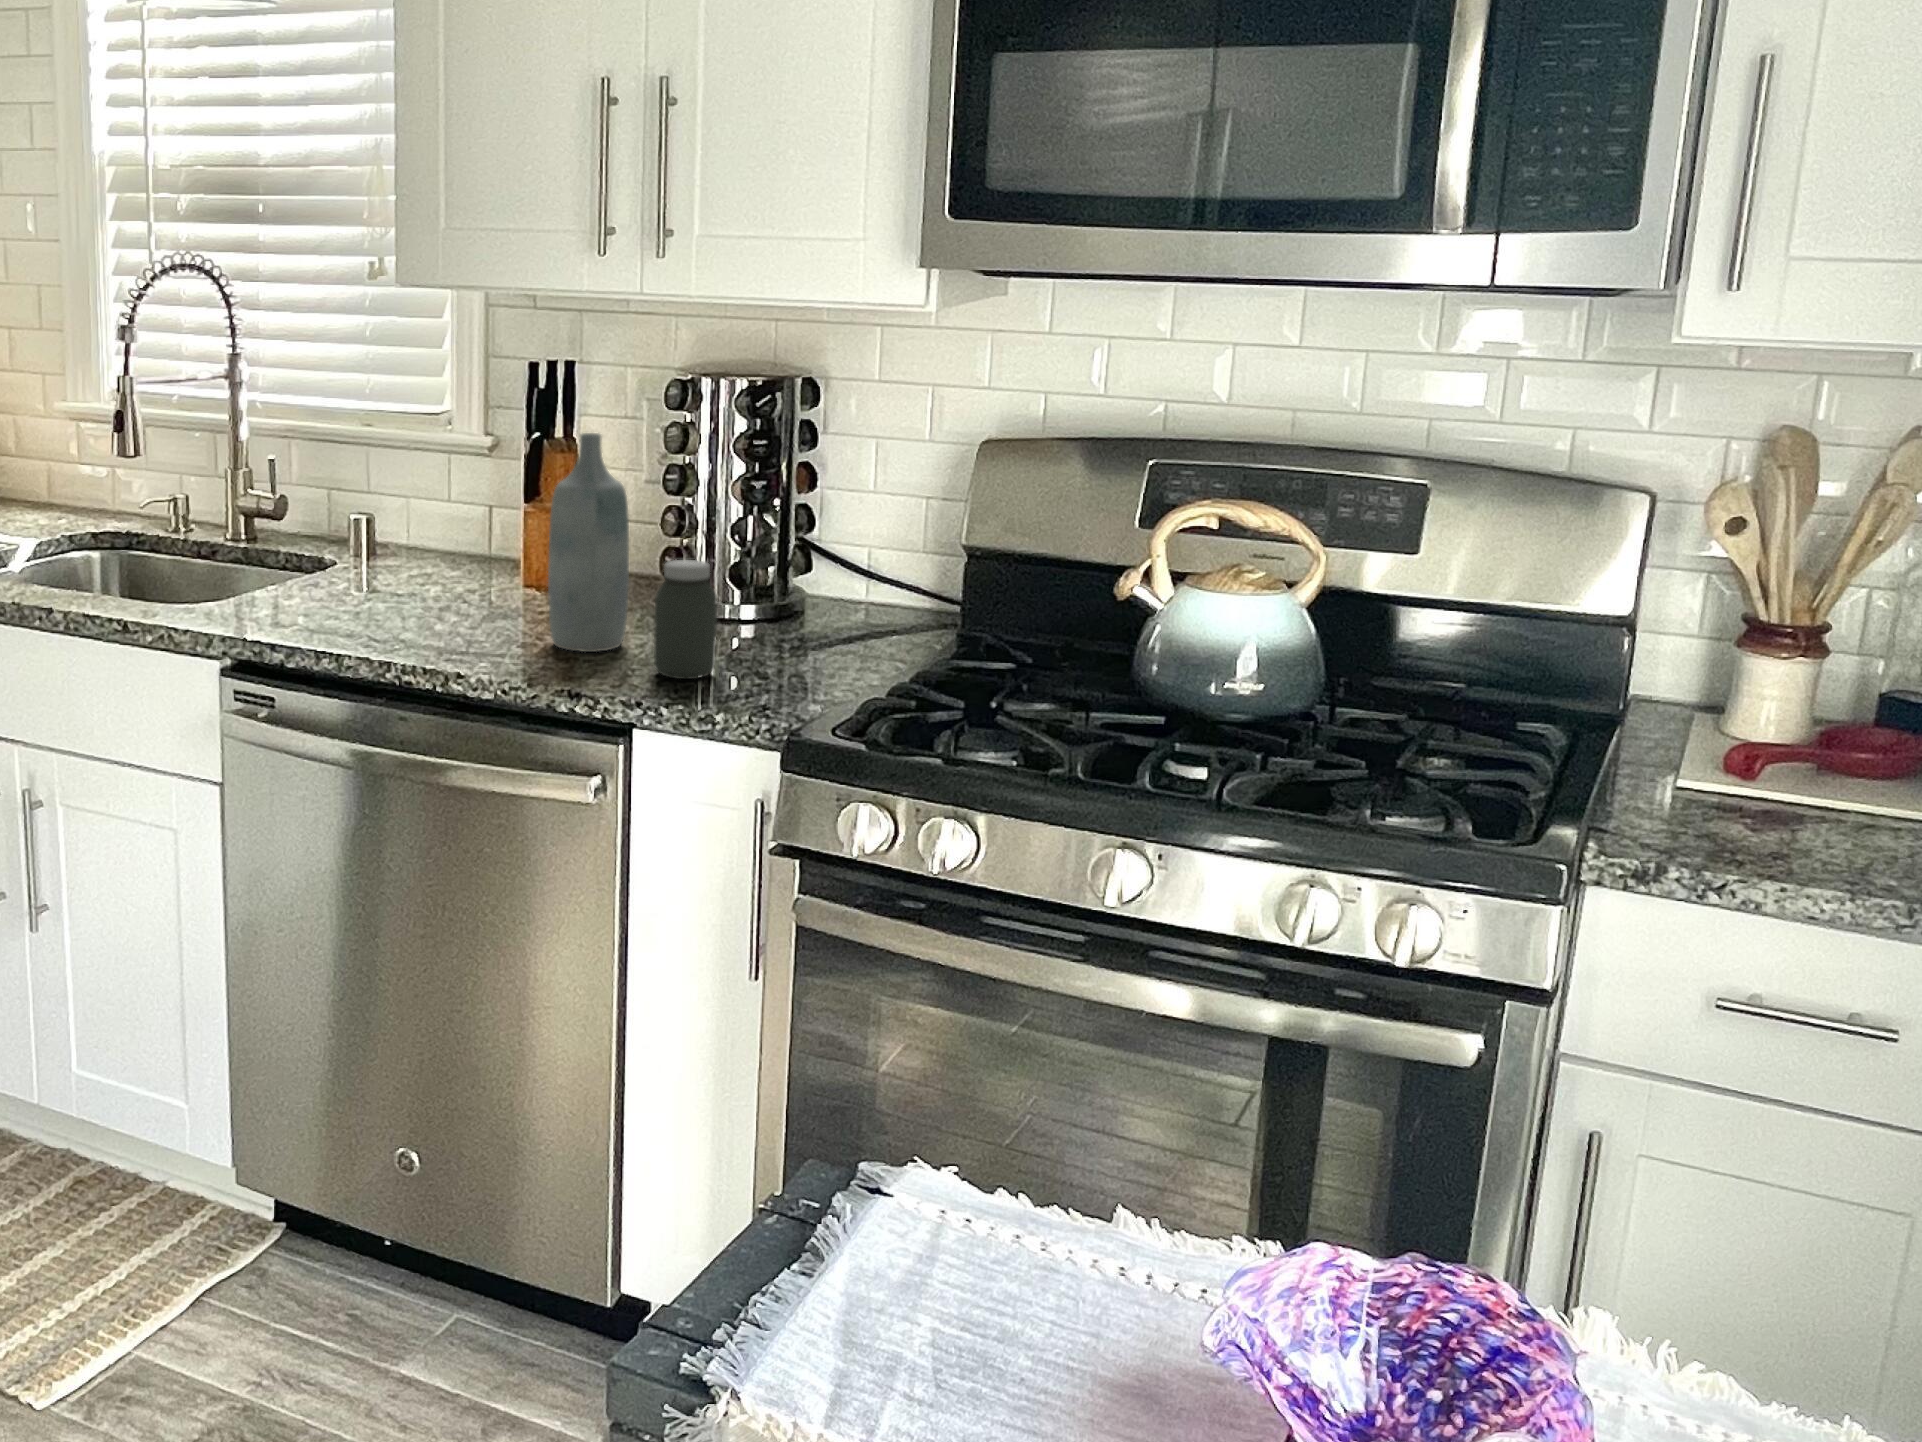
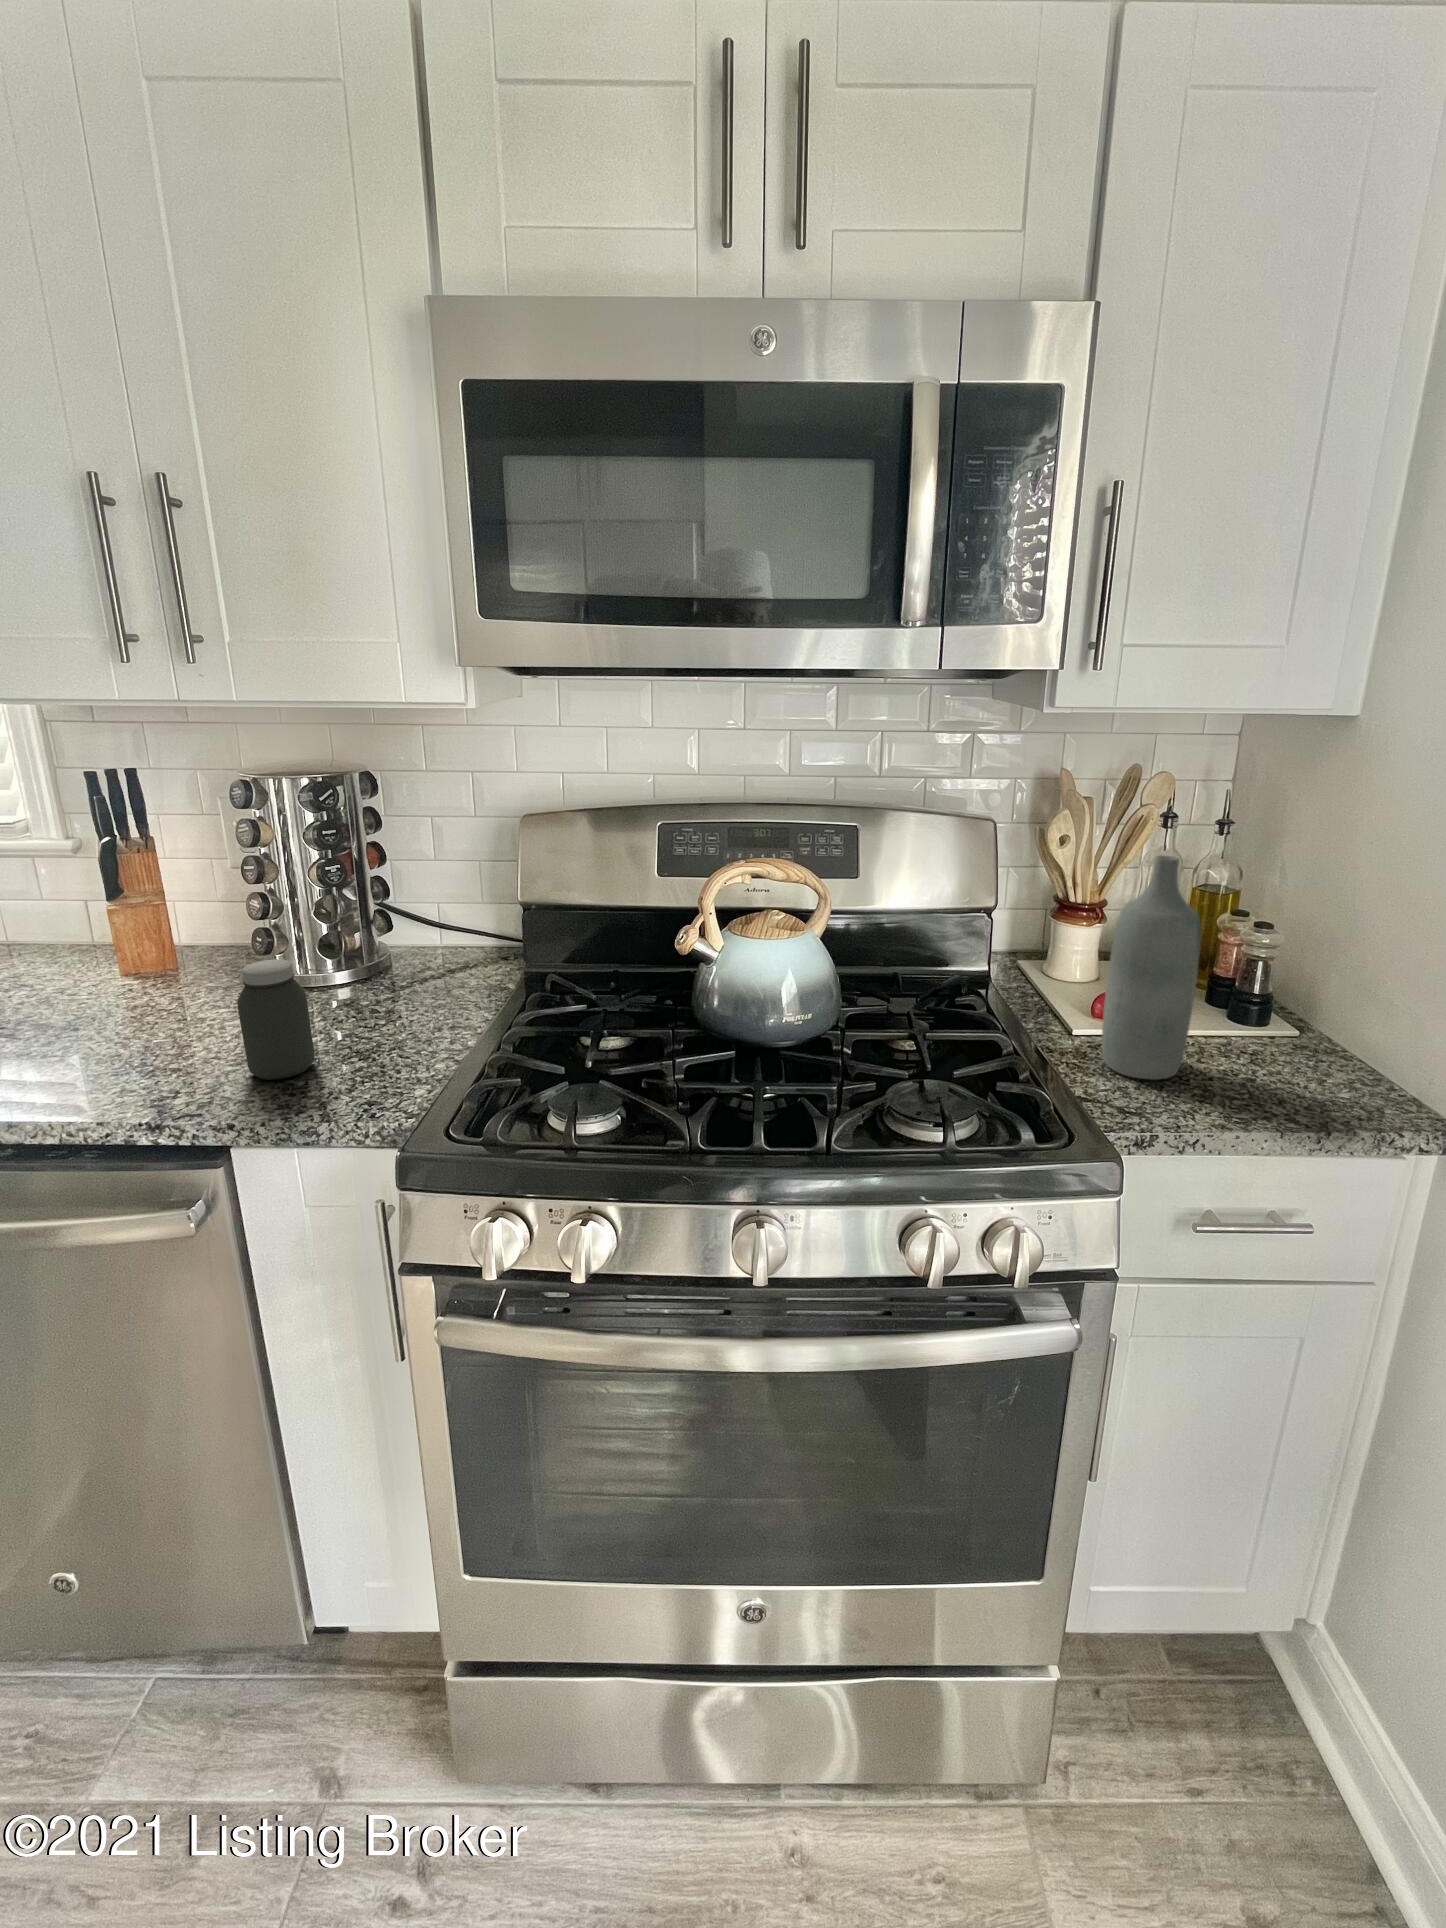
bottle: present [548,433,629,652] -> present [1102,855,1201,1080]

